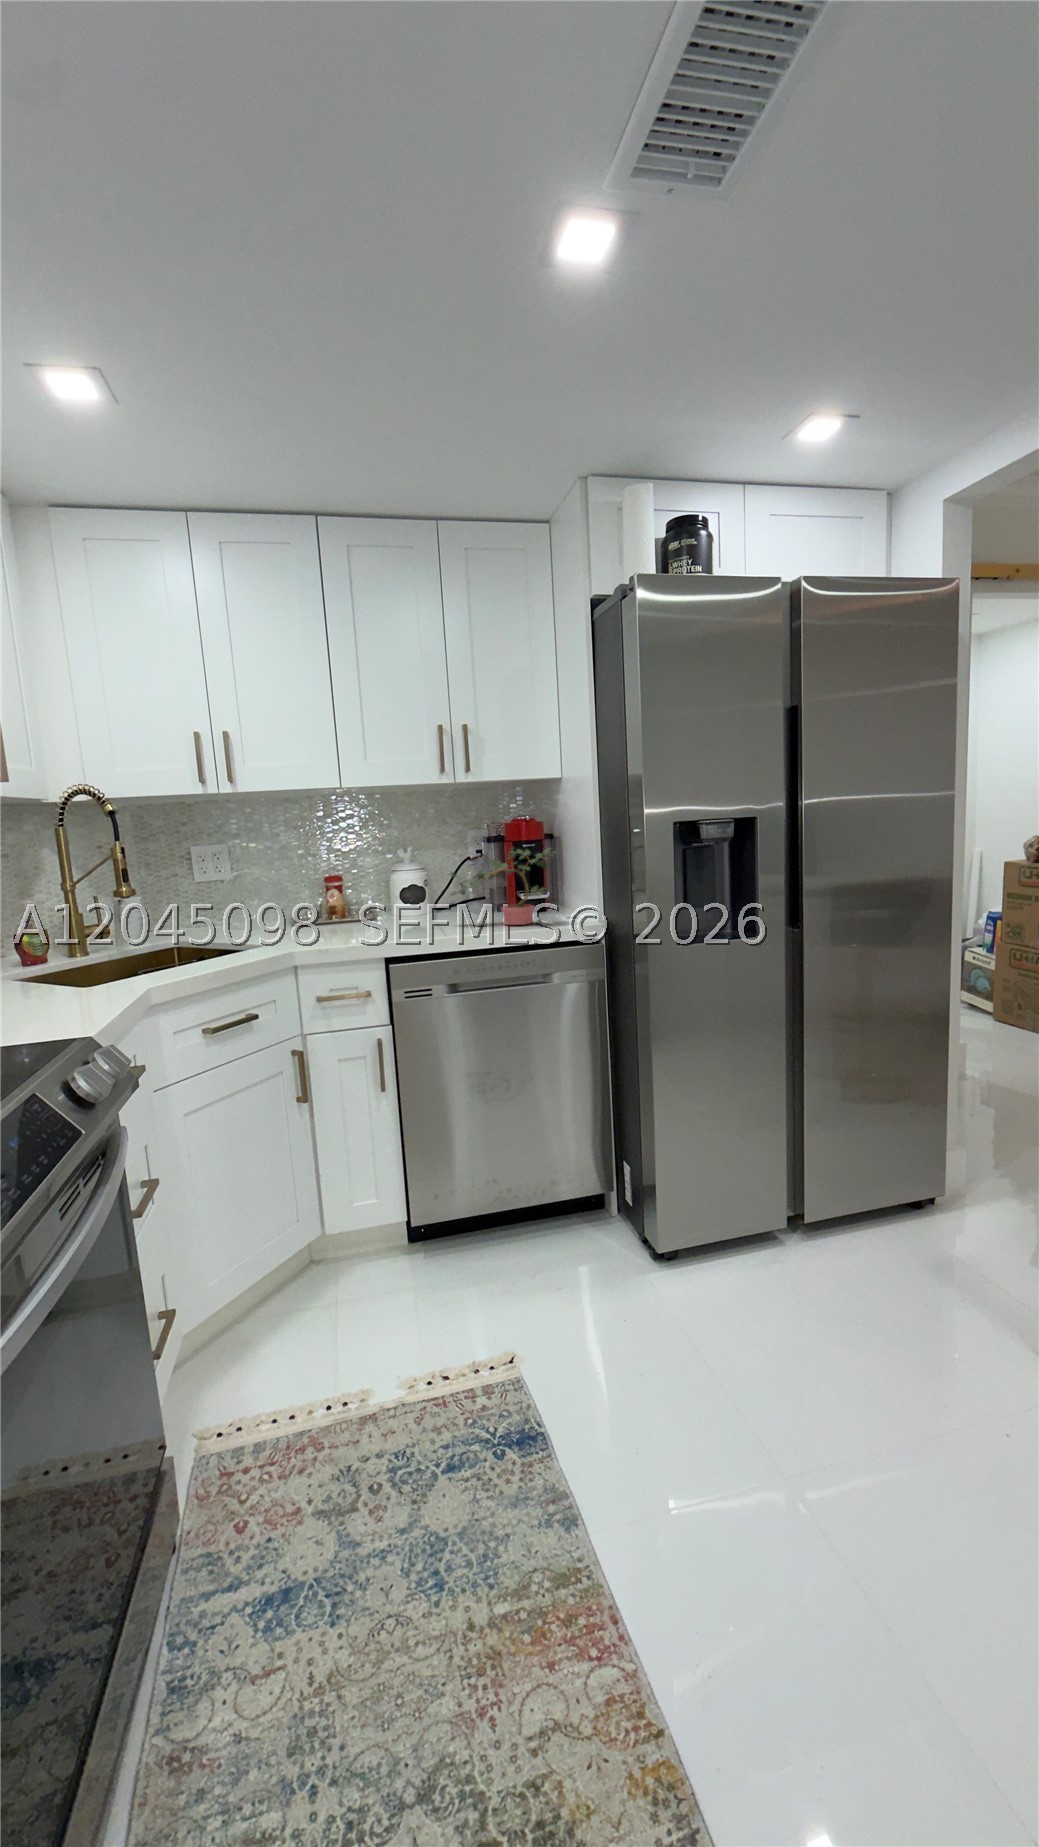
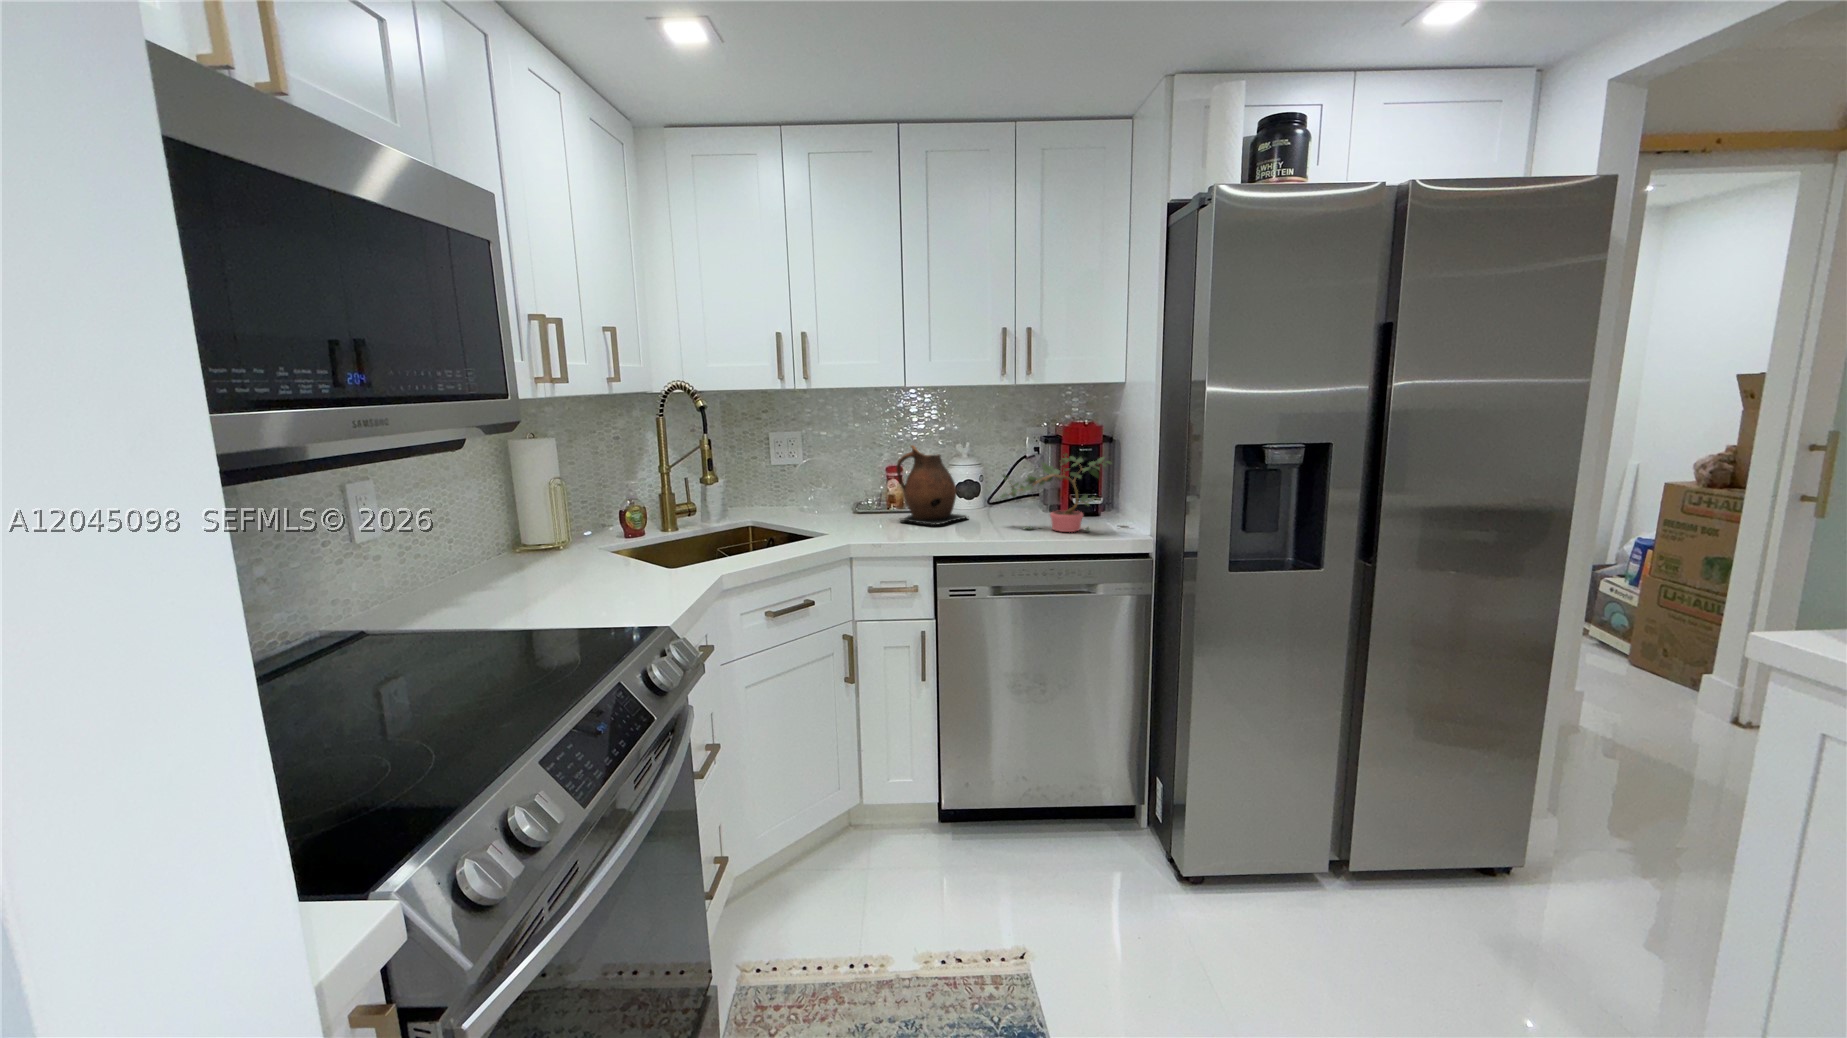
ceramic pitcher: none [337,848,418,930] -> present [896,445,967,525]

